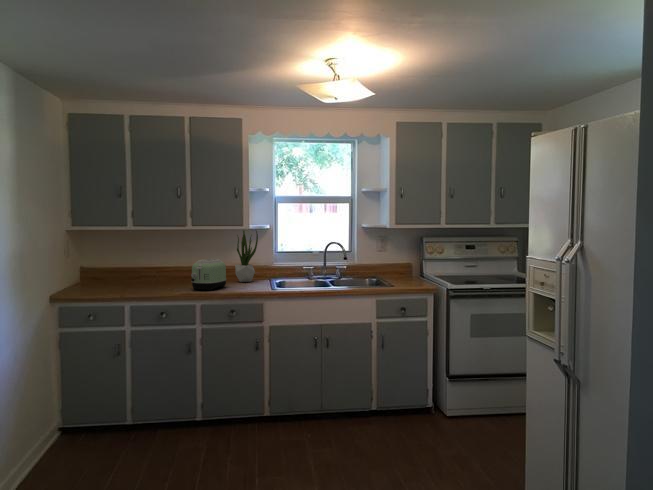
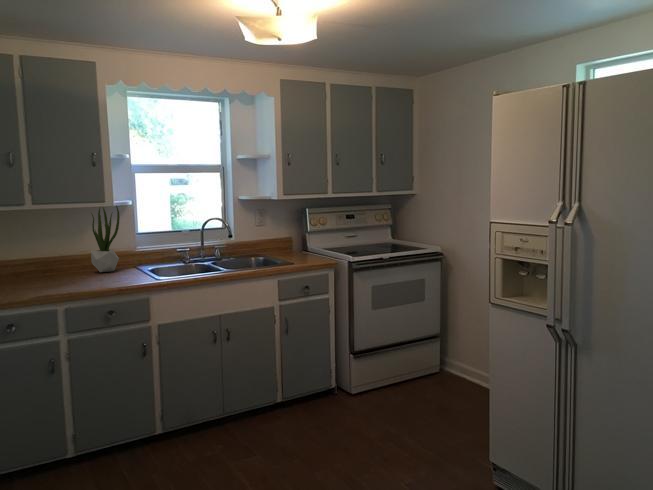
toaster: present [191,259,226,290] -> none [43,245,90,288]

